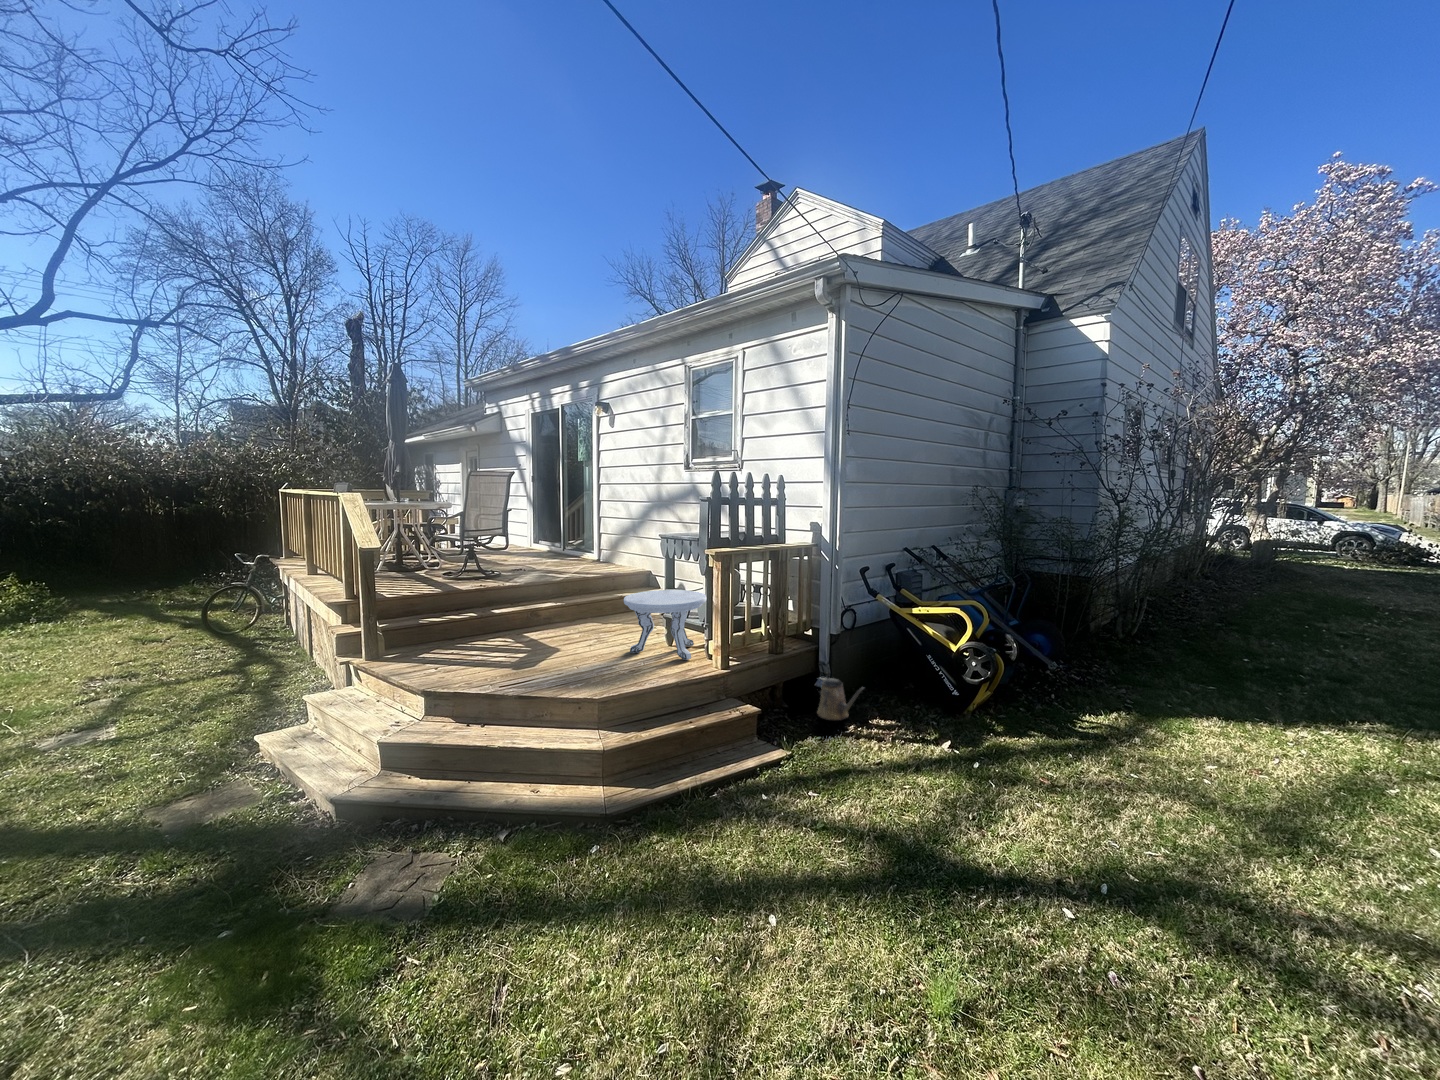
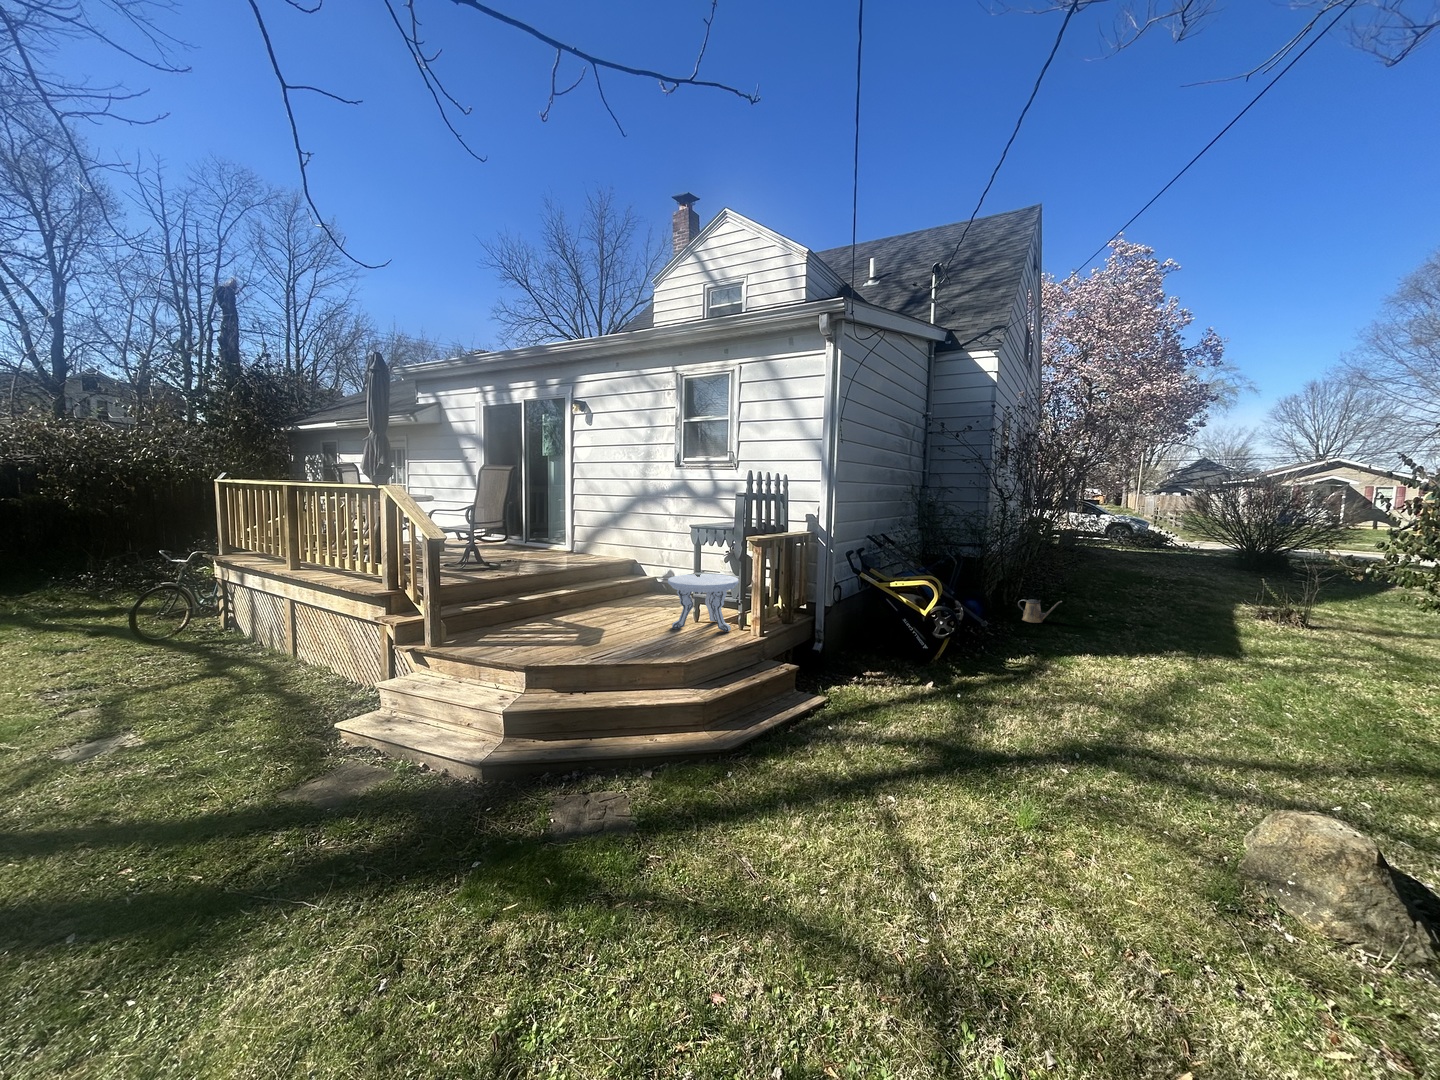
watering can: present [817,678,865,720] -> present [1018,599,1062,623]

